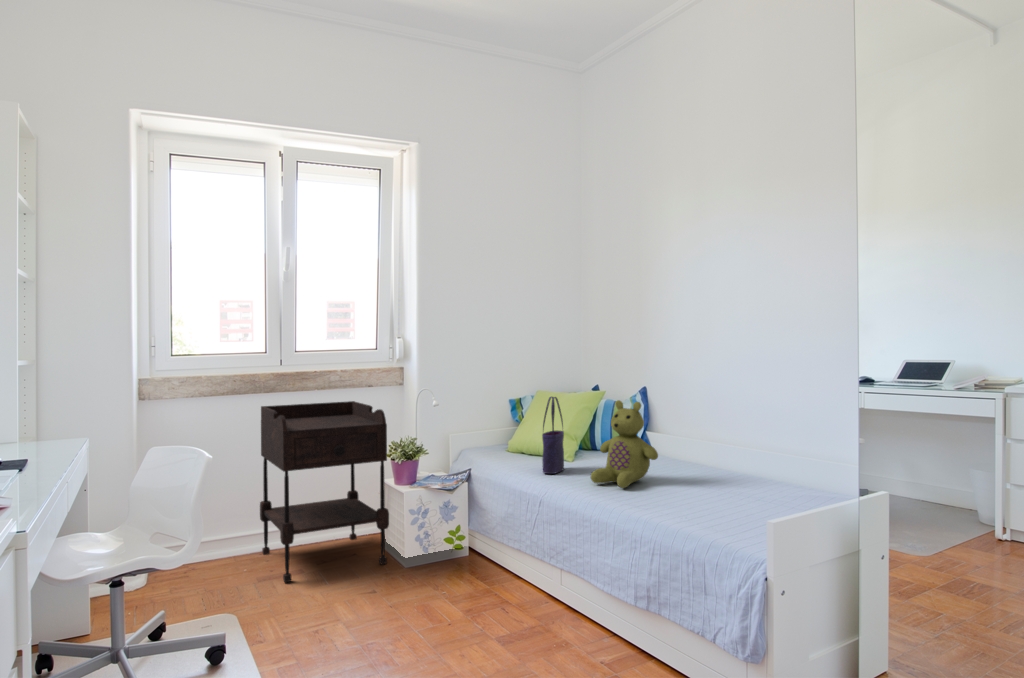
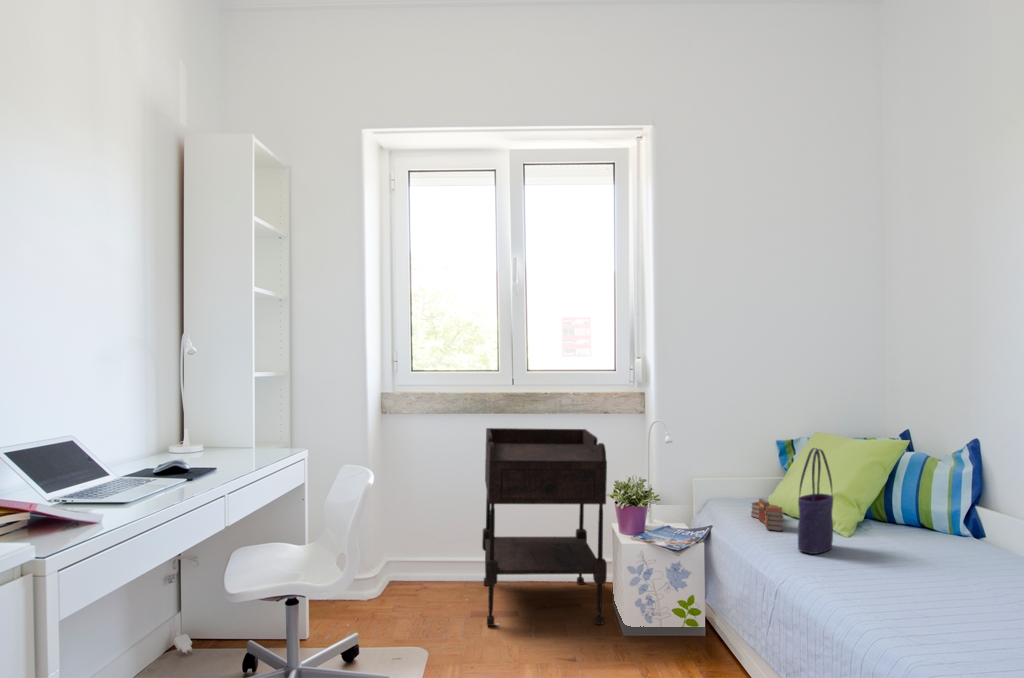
stuffed bear: present [591,400,658,488] -> none [862,465,978,599]
book: none [499,442,527,464] -> present [751,499,783,531]

